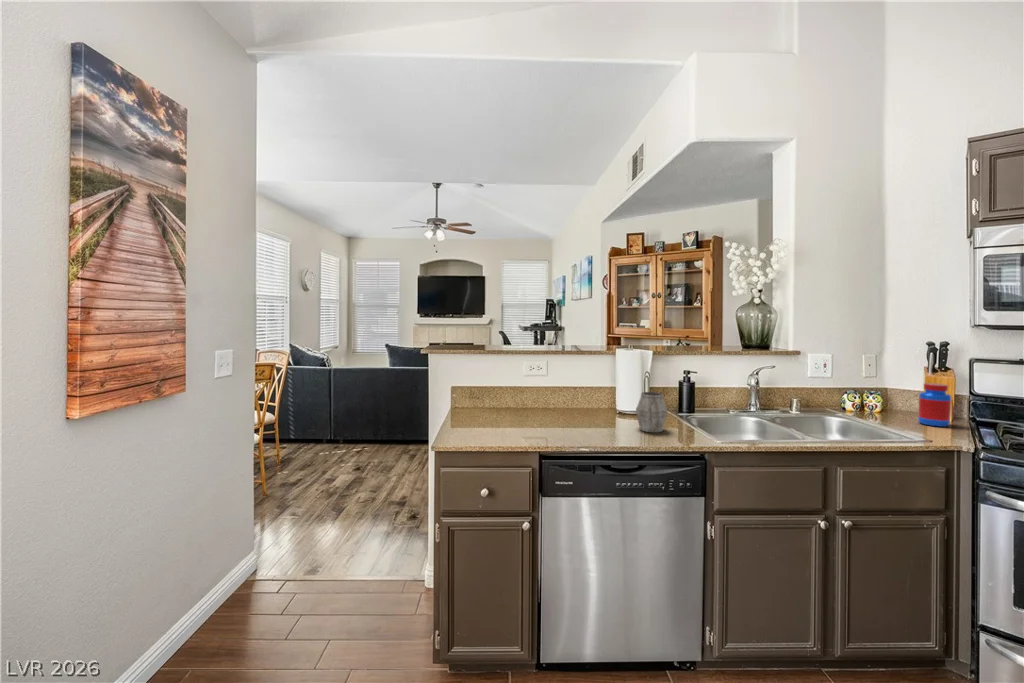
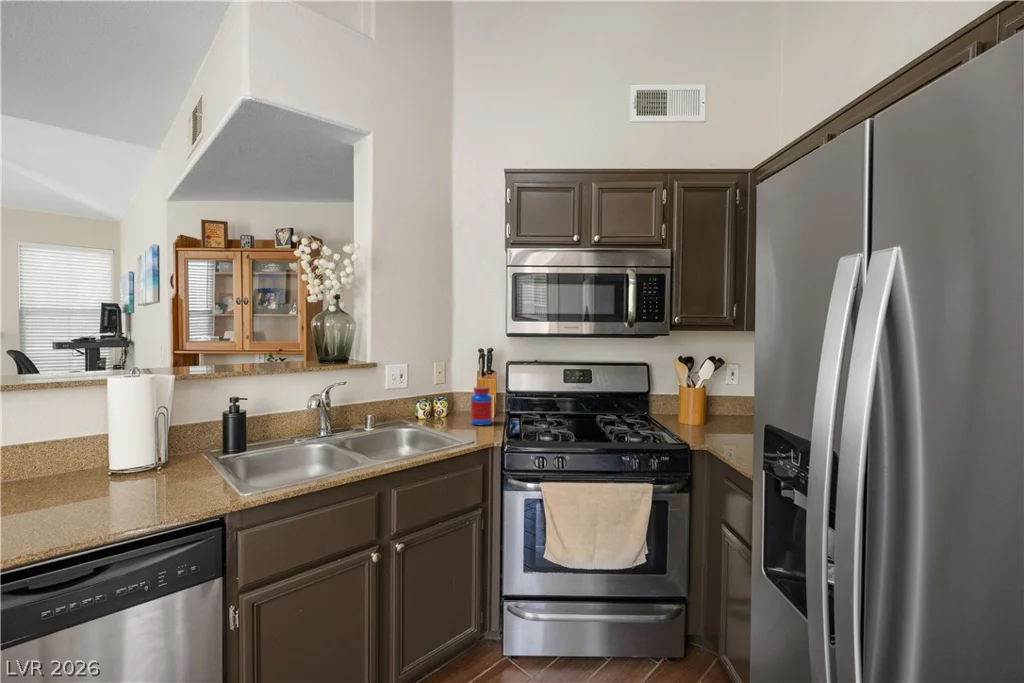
mug: present [636,392,667,432] -> none [125,436,182,499]

